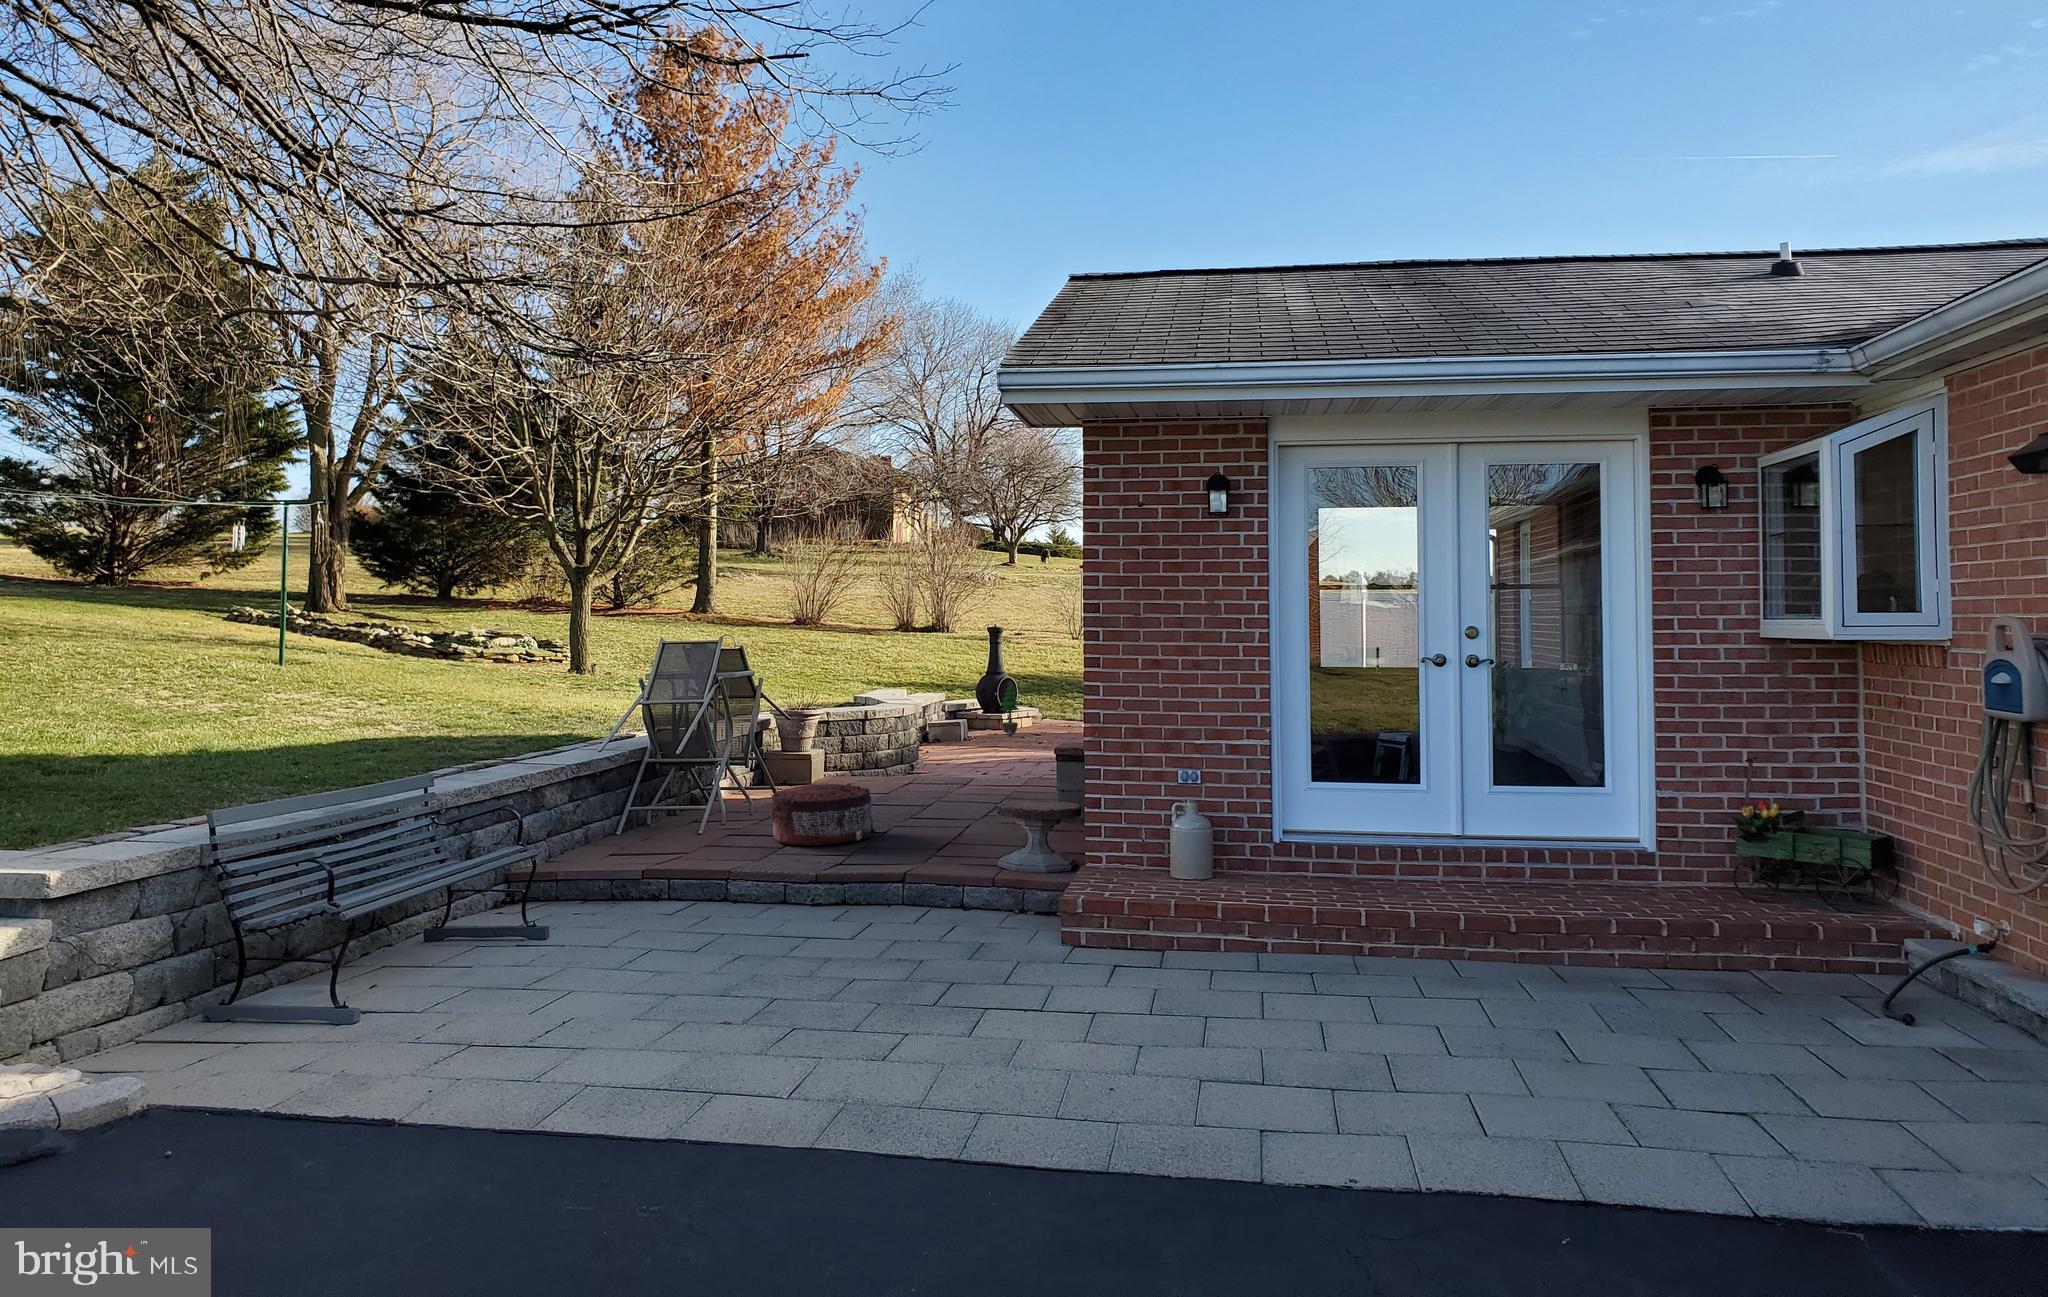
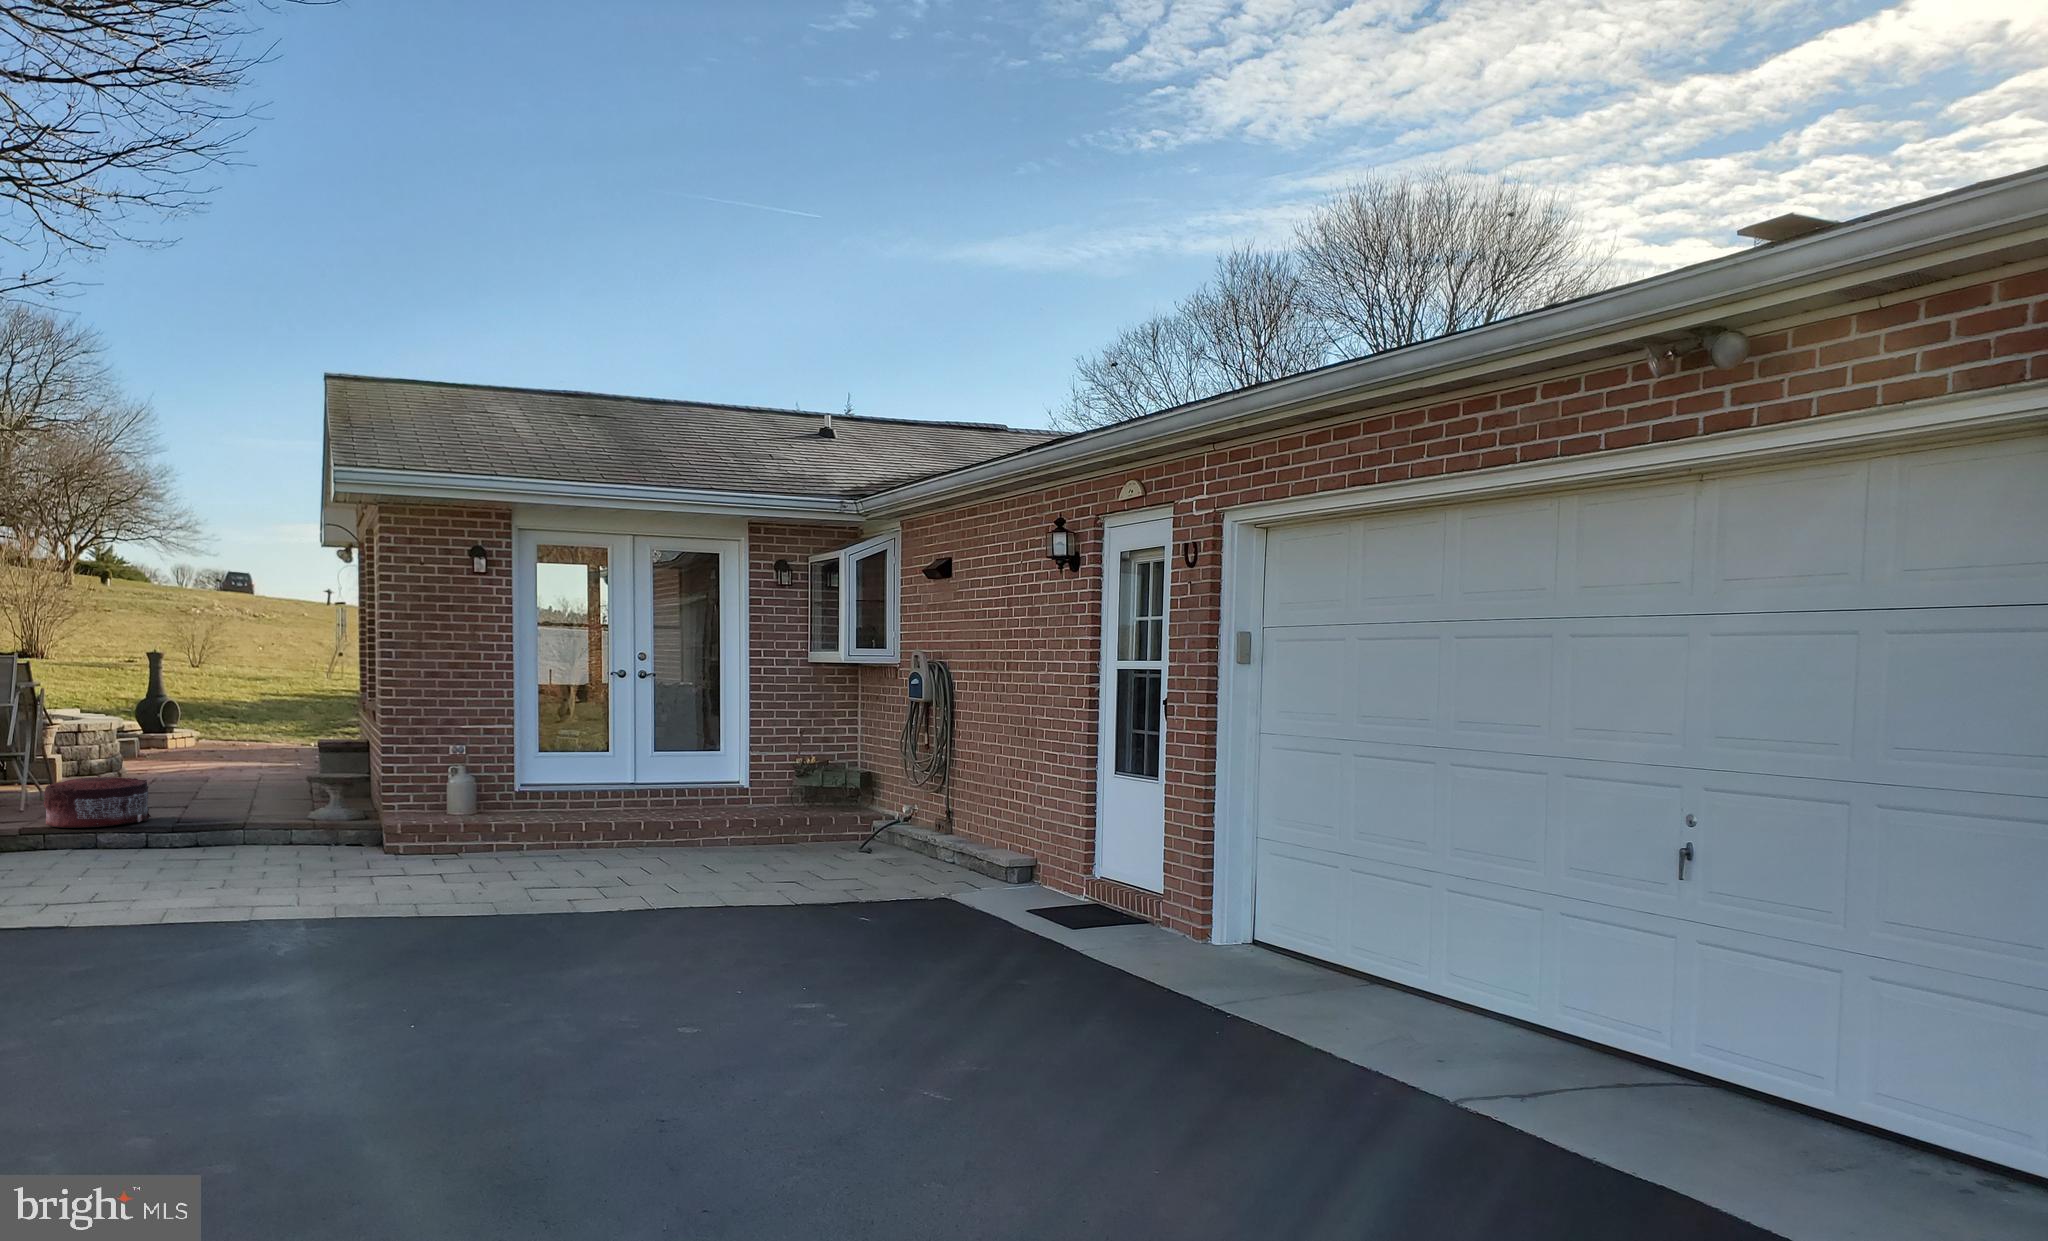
potted tree: present [1001,681,1019,736] -> none [206,695,230,751]

